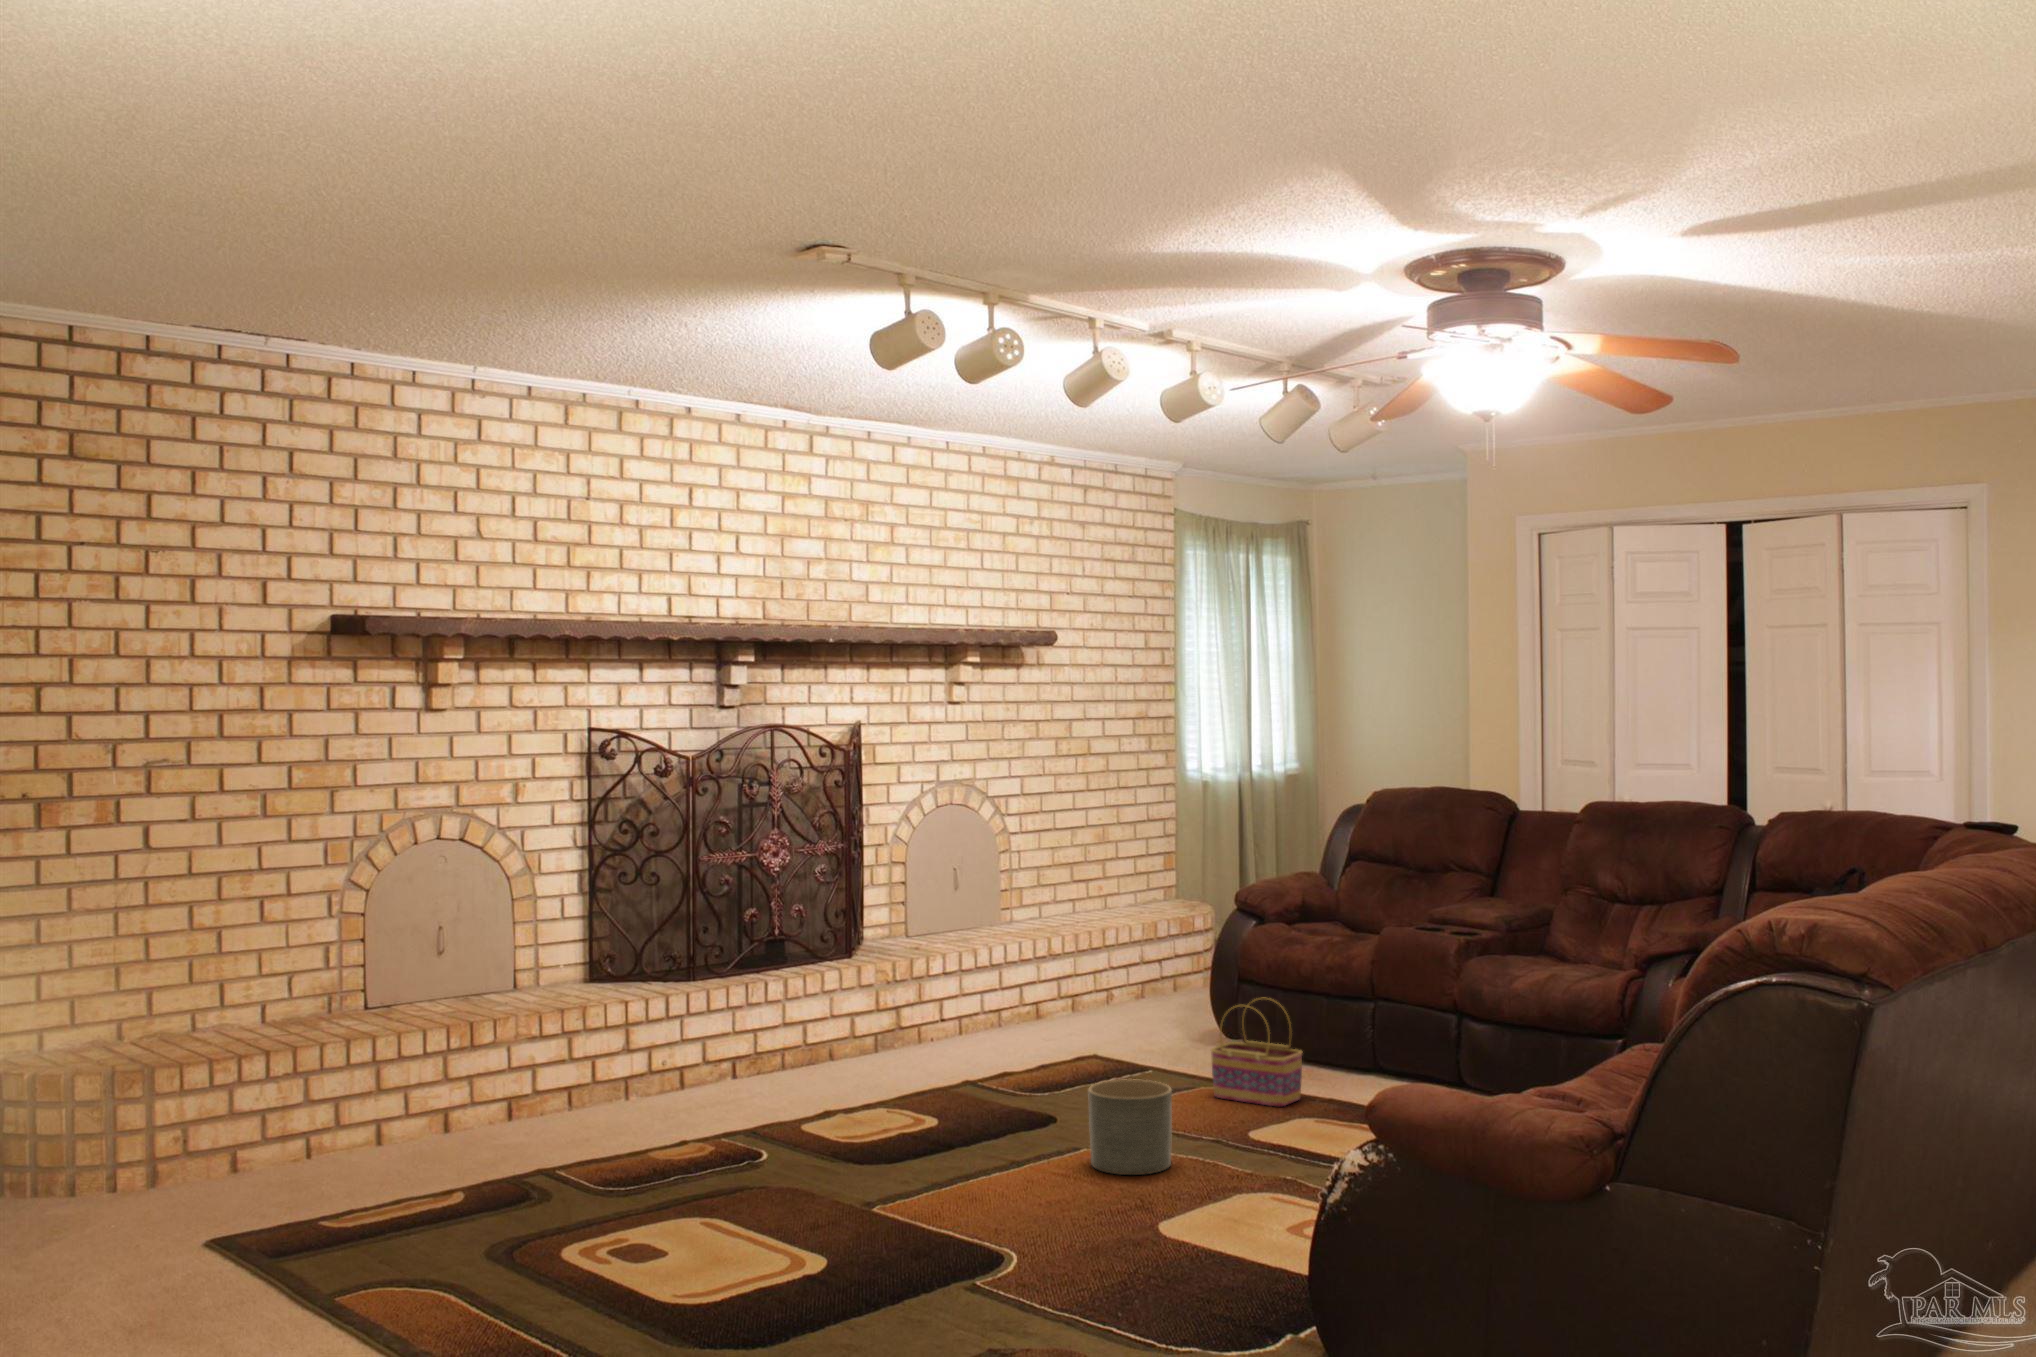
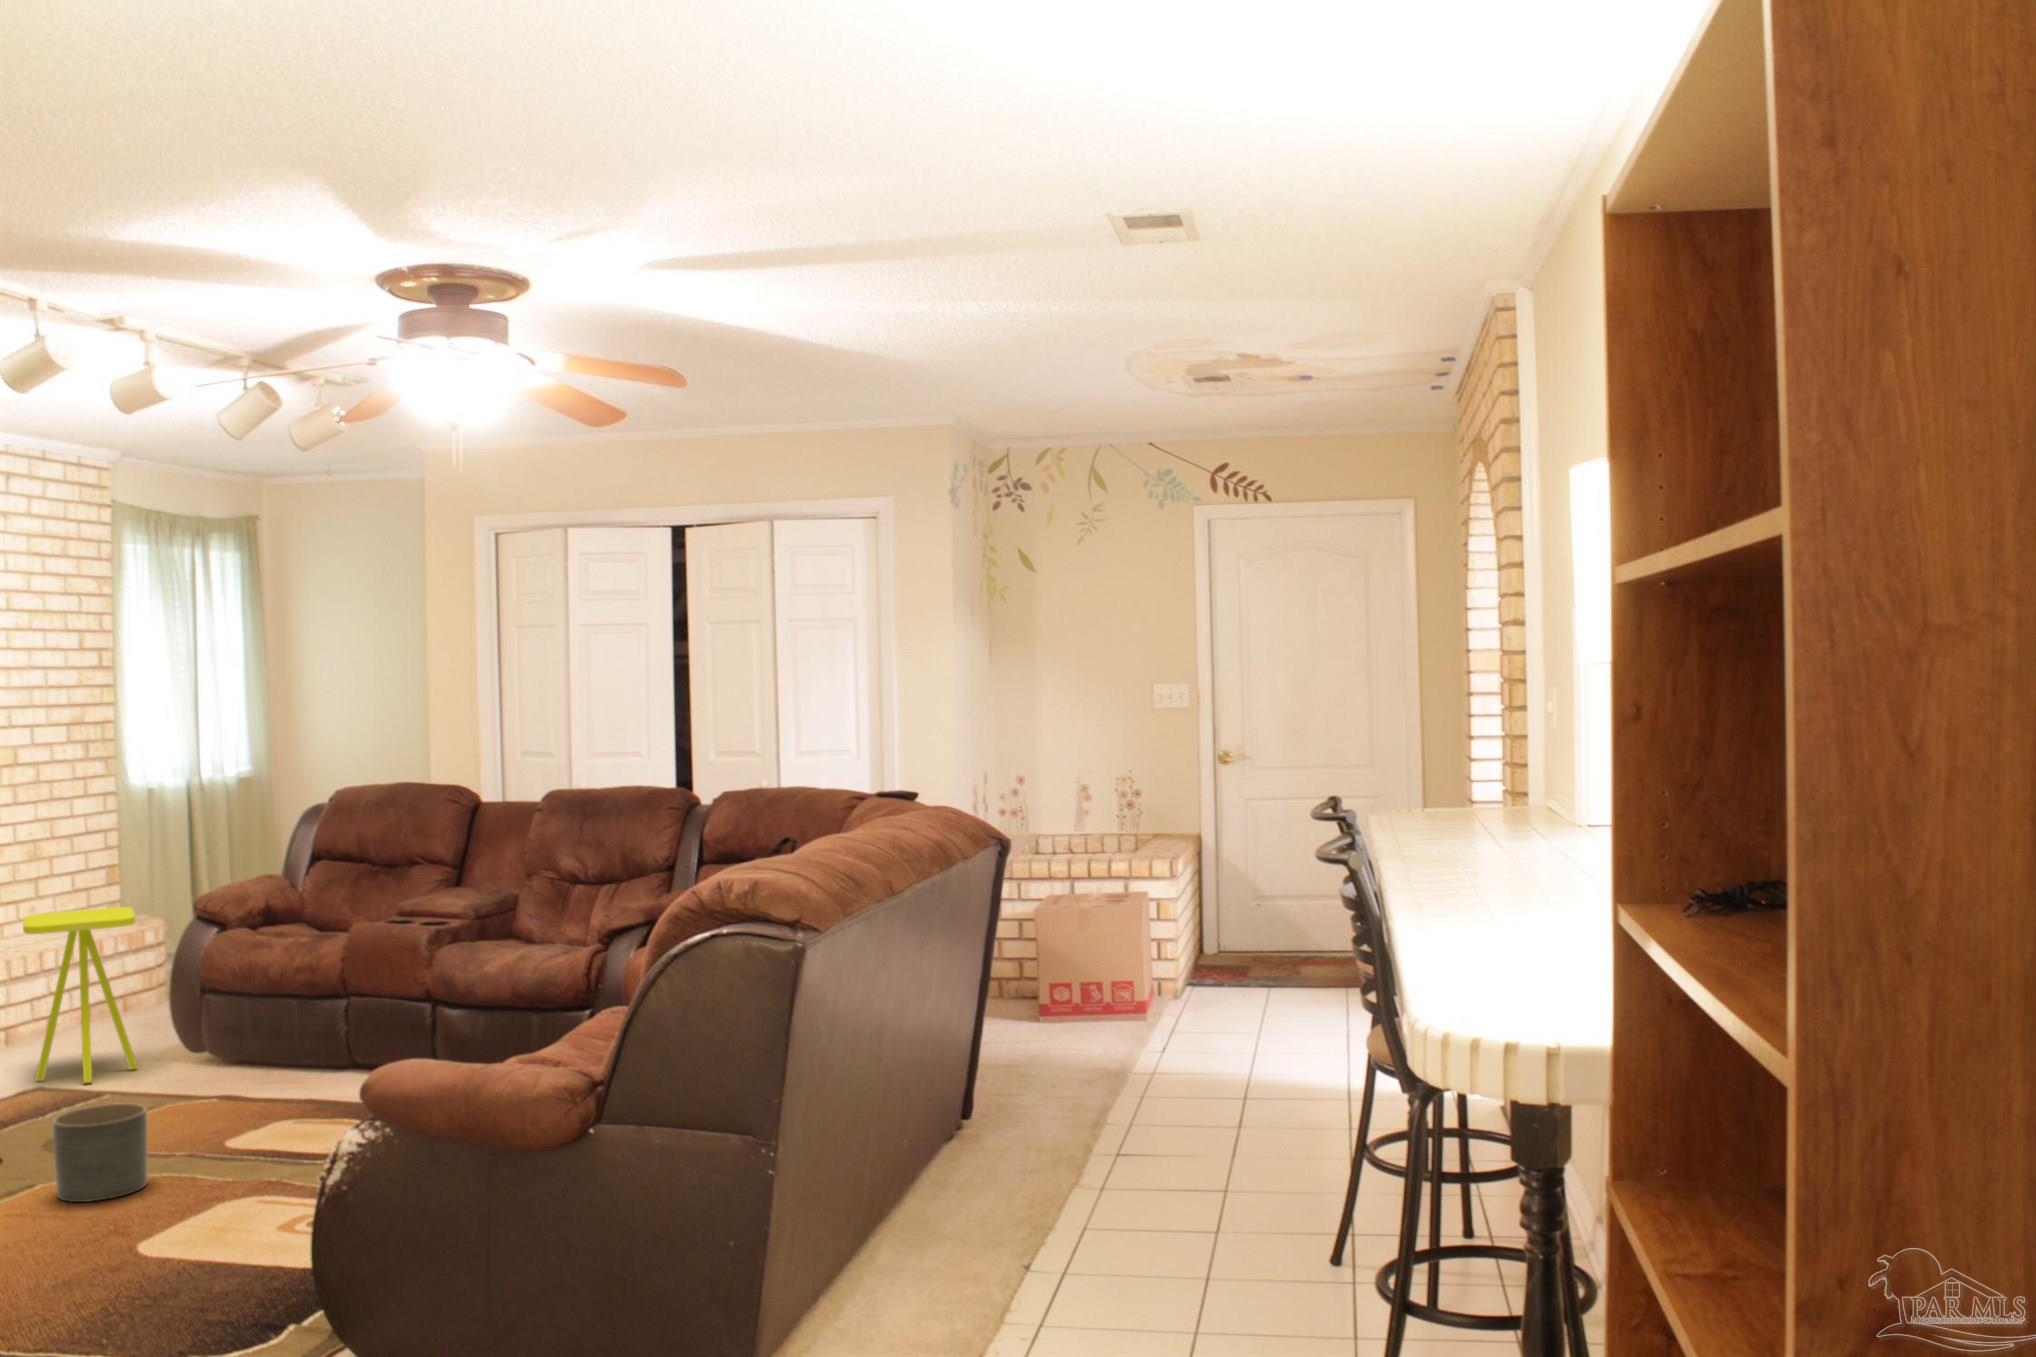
side table: none [1083,889,1179,1056] -> present [23,907,138,1083]
basket: present [1211,998,1302,1106] -> none [180,1006,279,1111]

